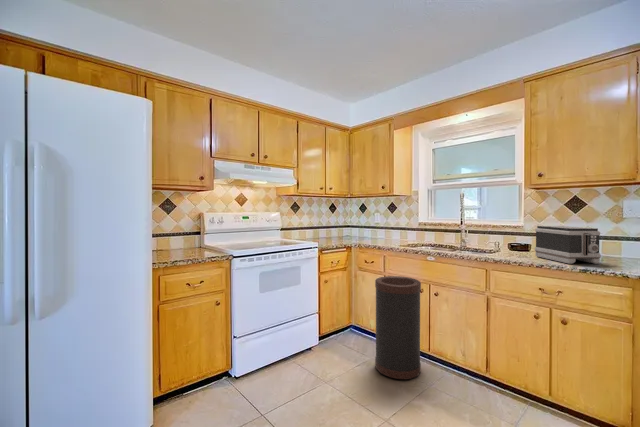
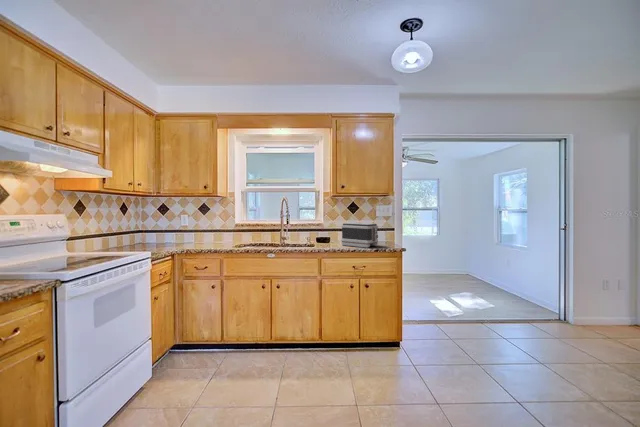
trash can: present [375,276,421,379] -> none [228,277,272,378]

